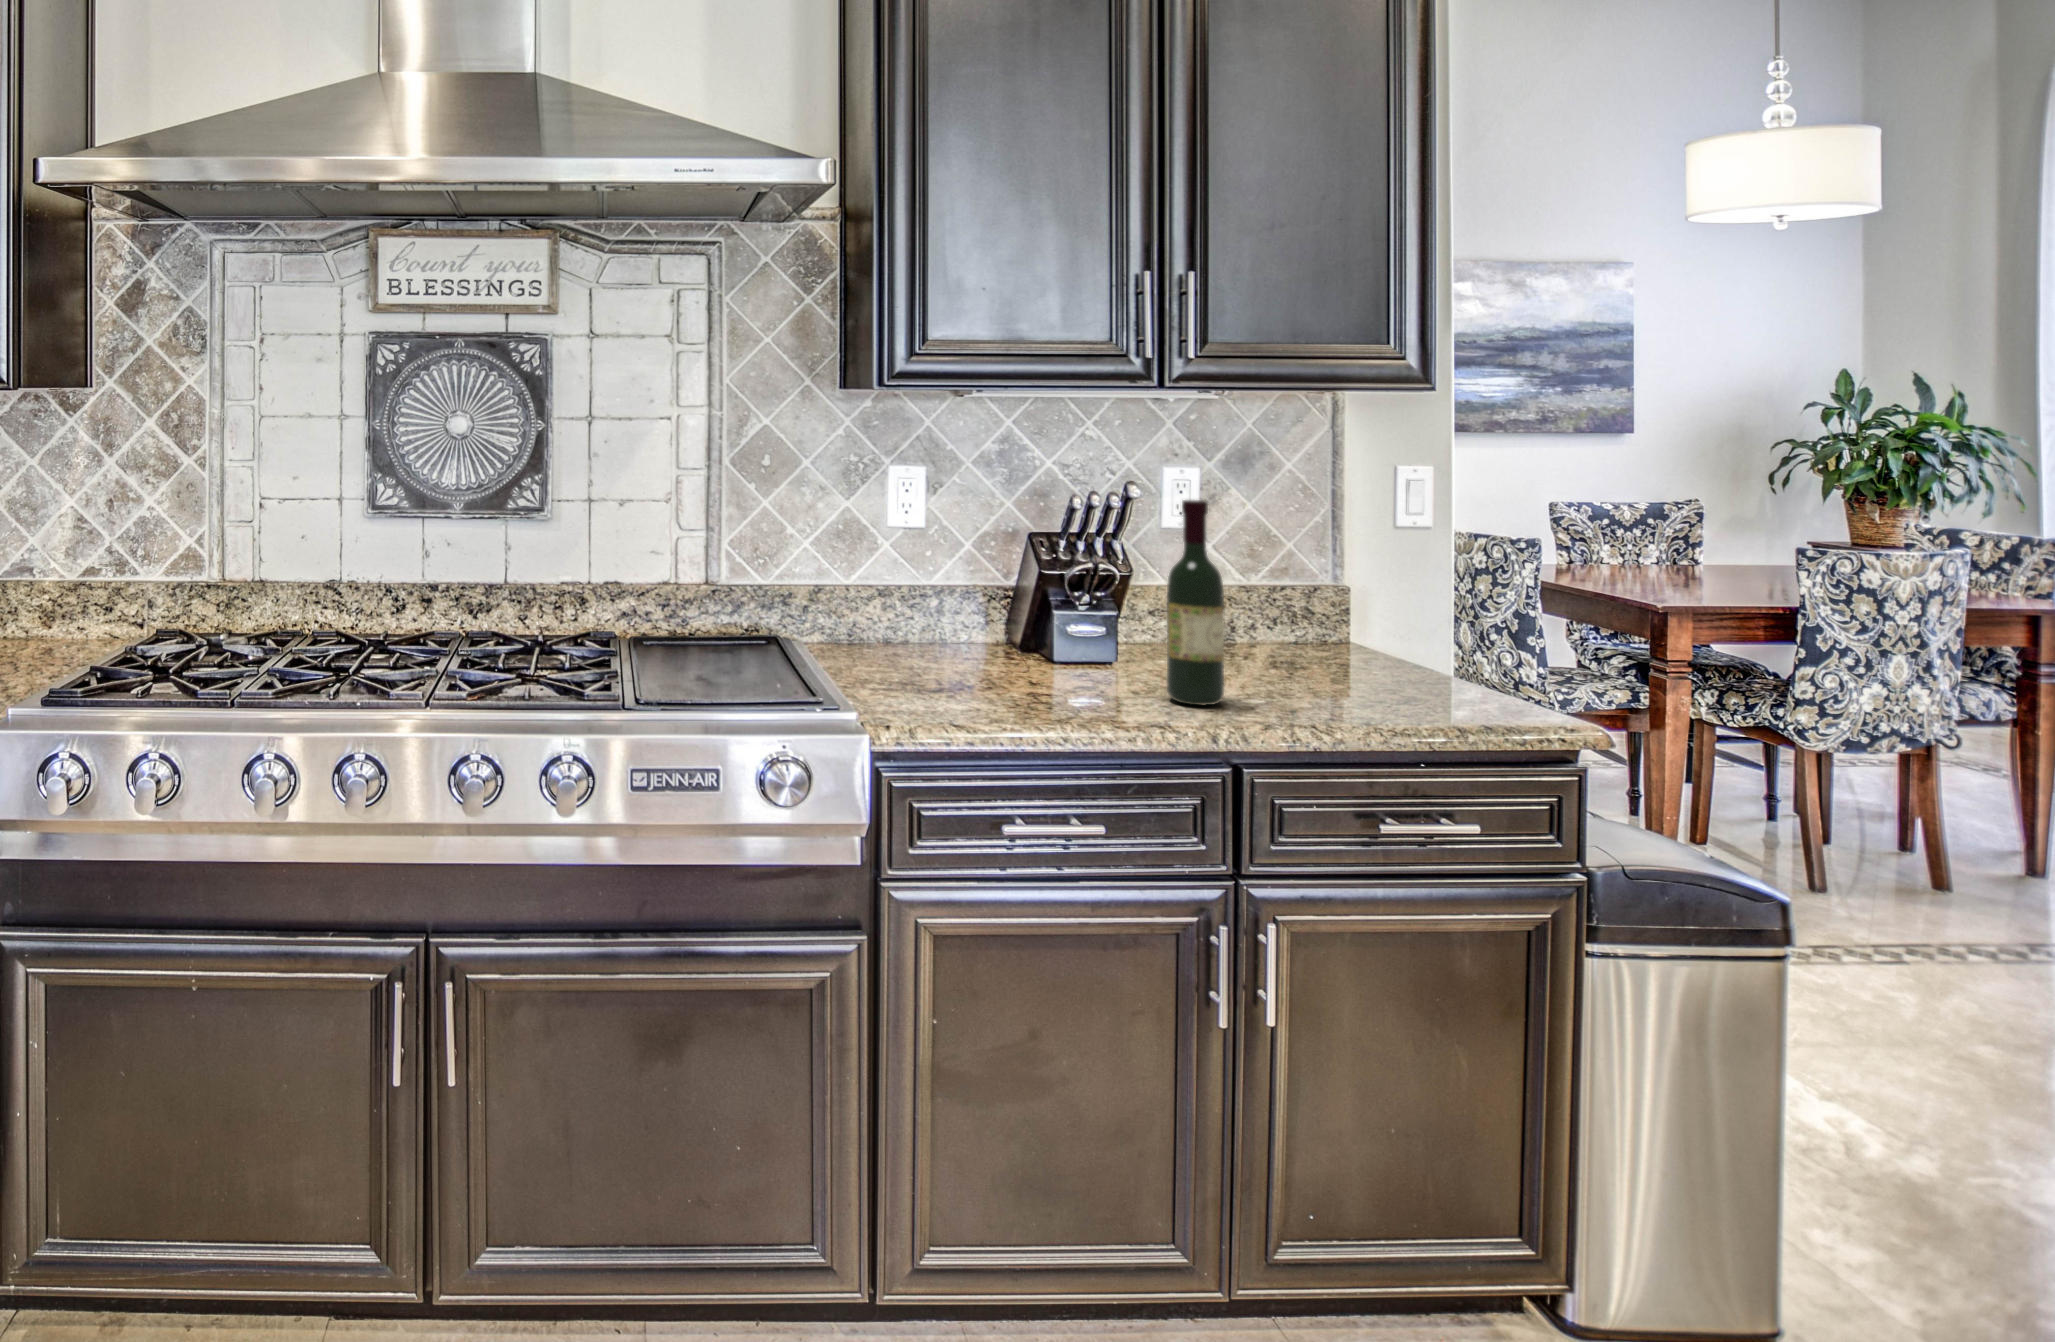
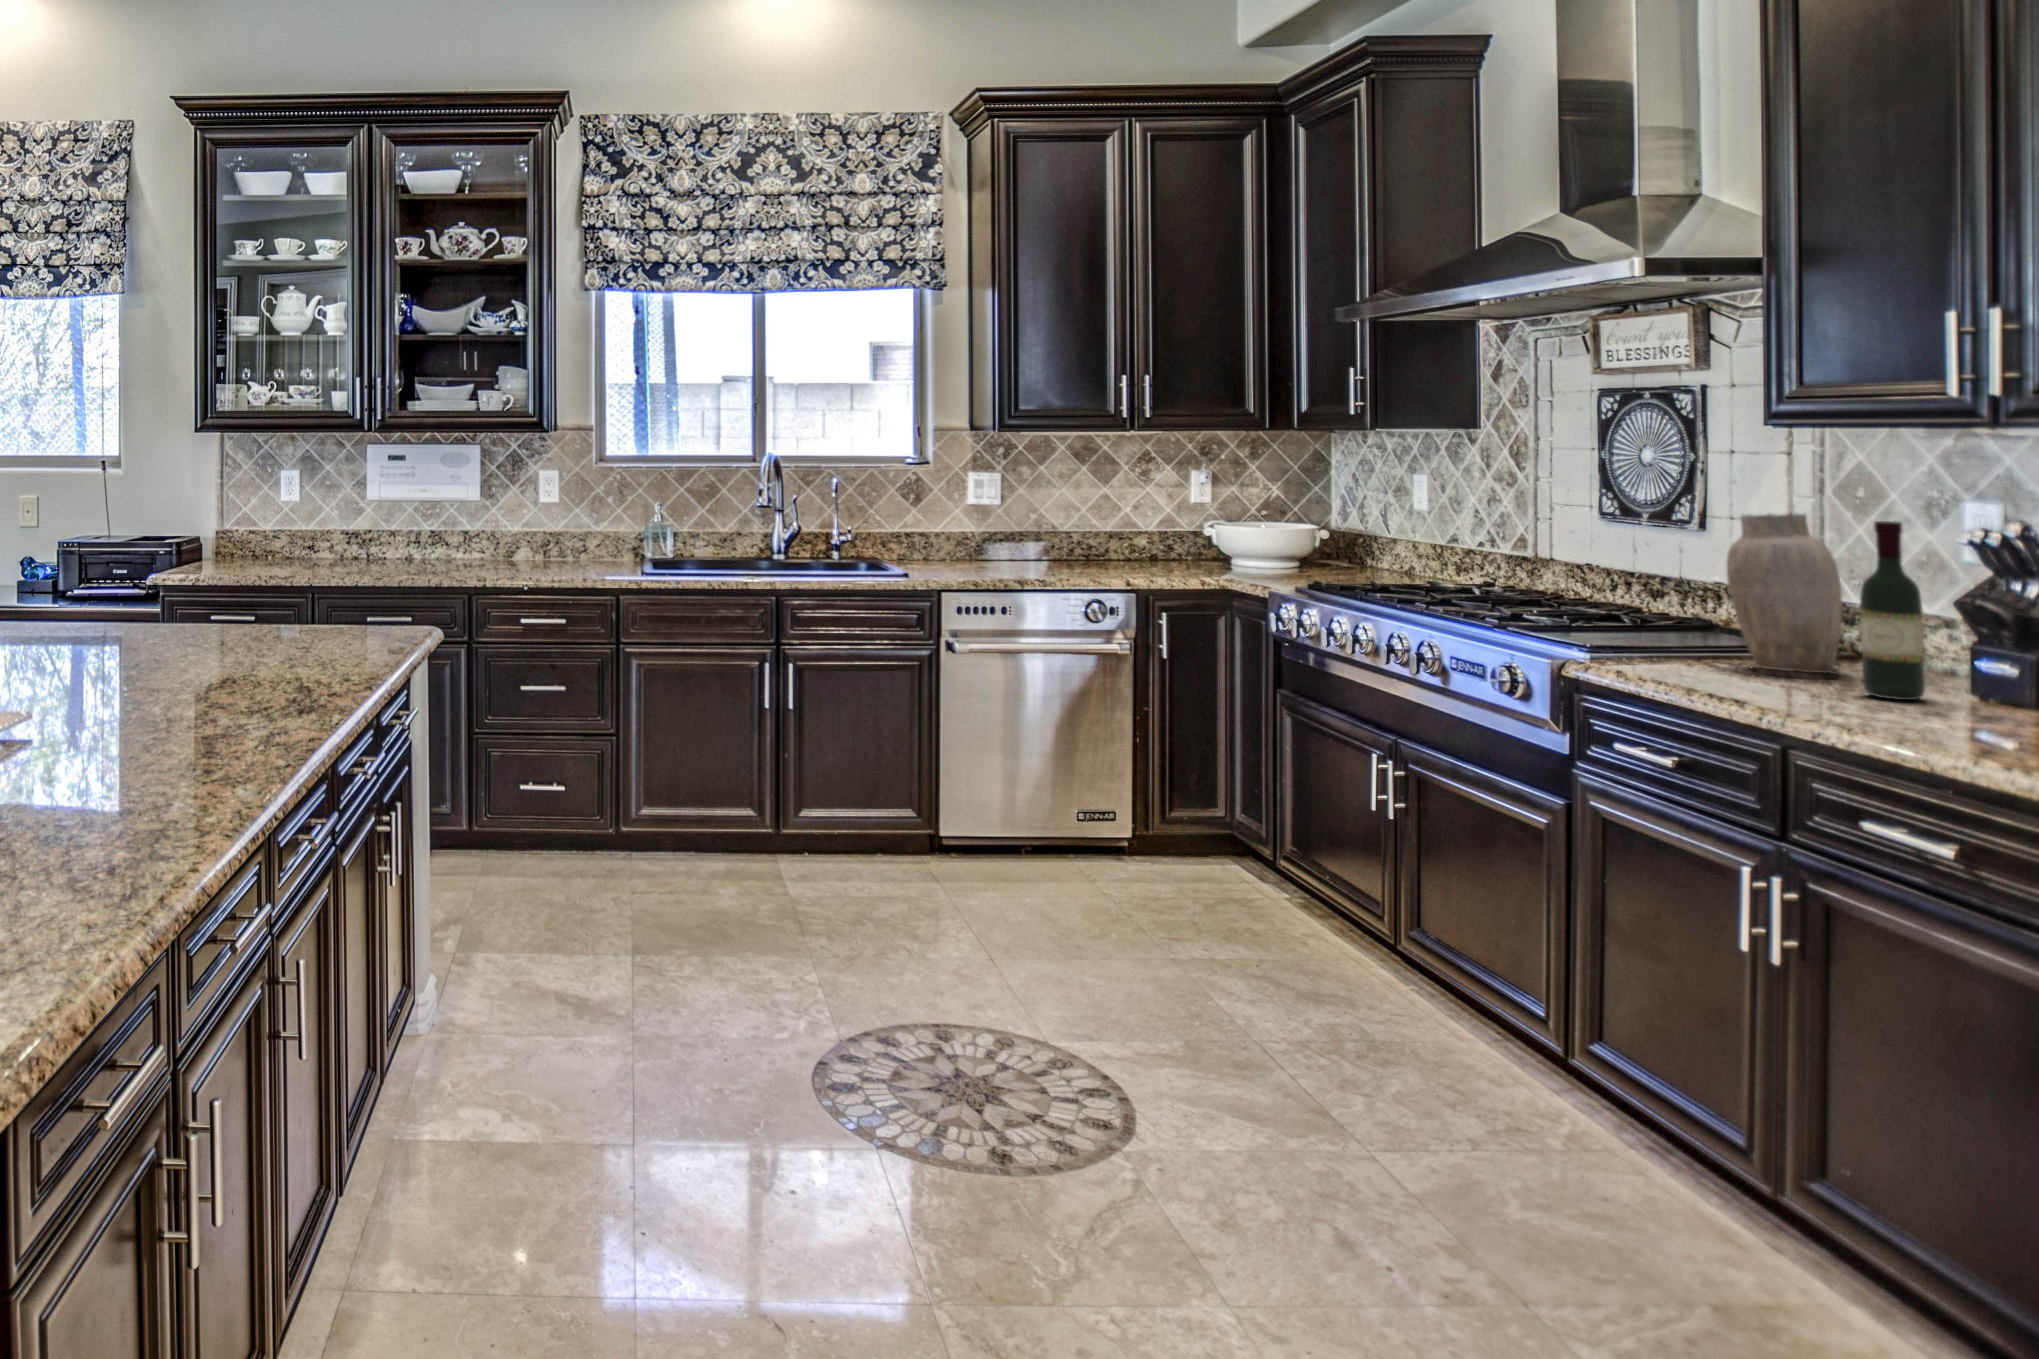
vase: none [946,496,1059,698] -> present [1727,514,1842,674]

